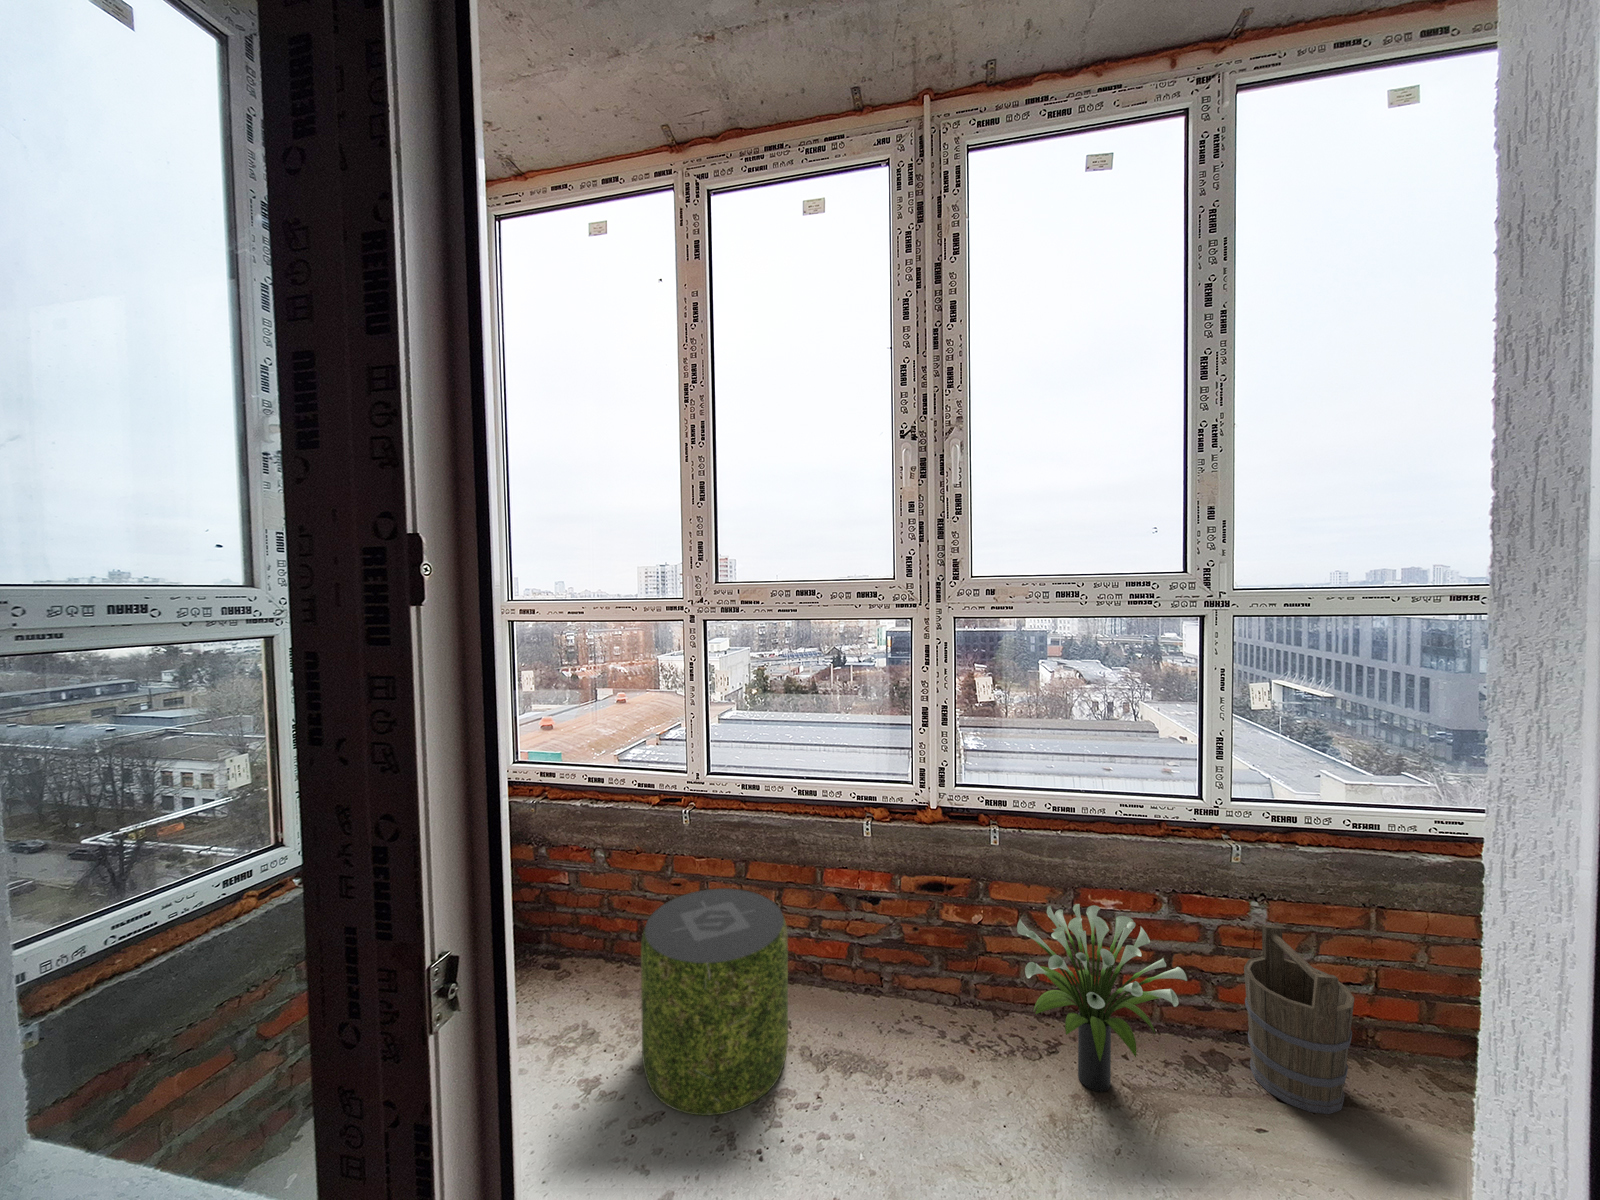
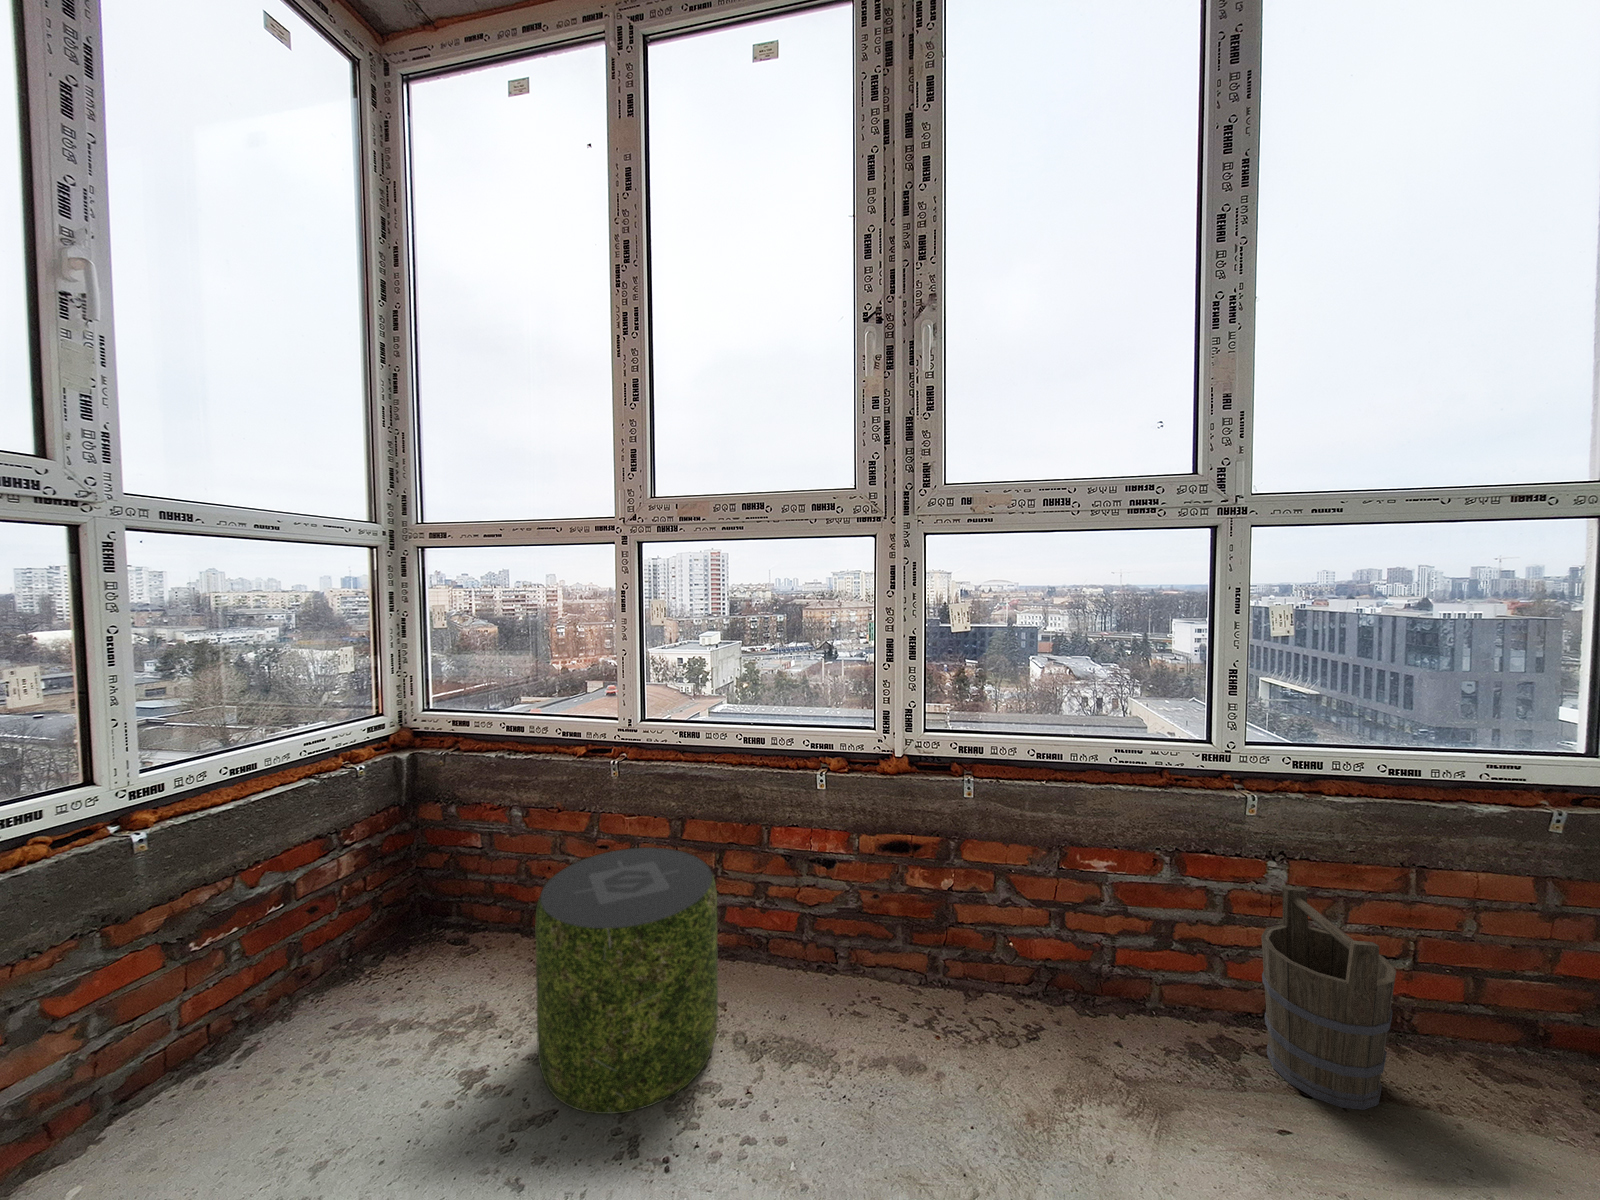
potted plant: present [1017,904,1187,1092] -> none [992,862,1195,1084]

